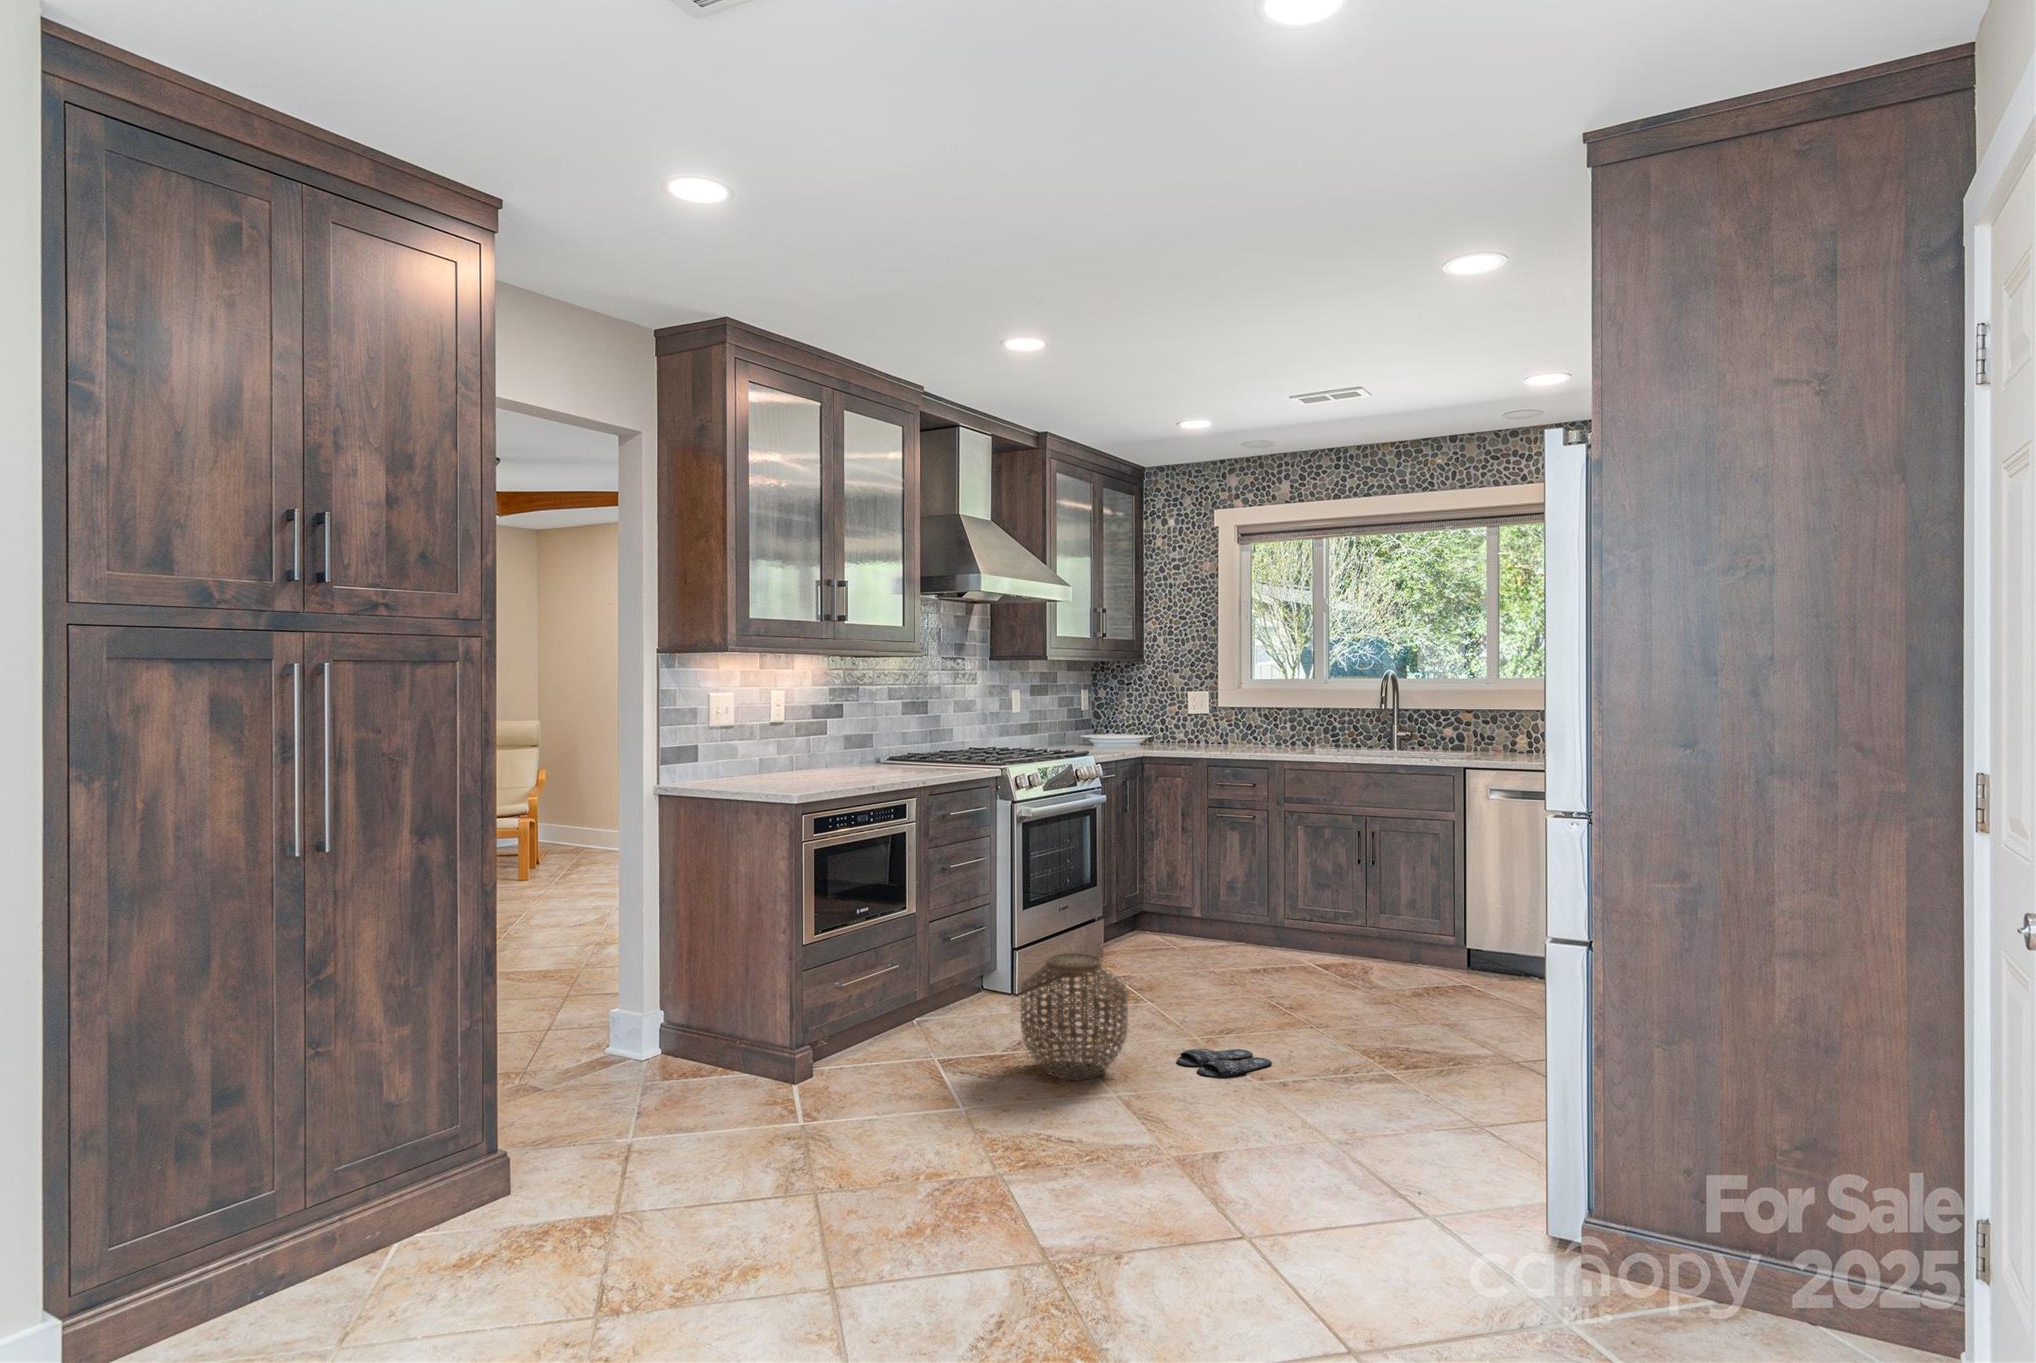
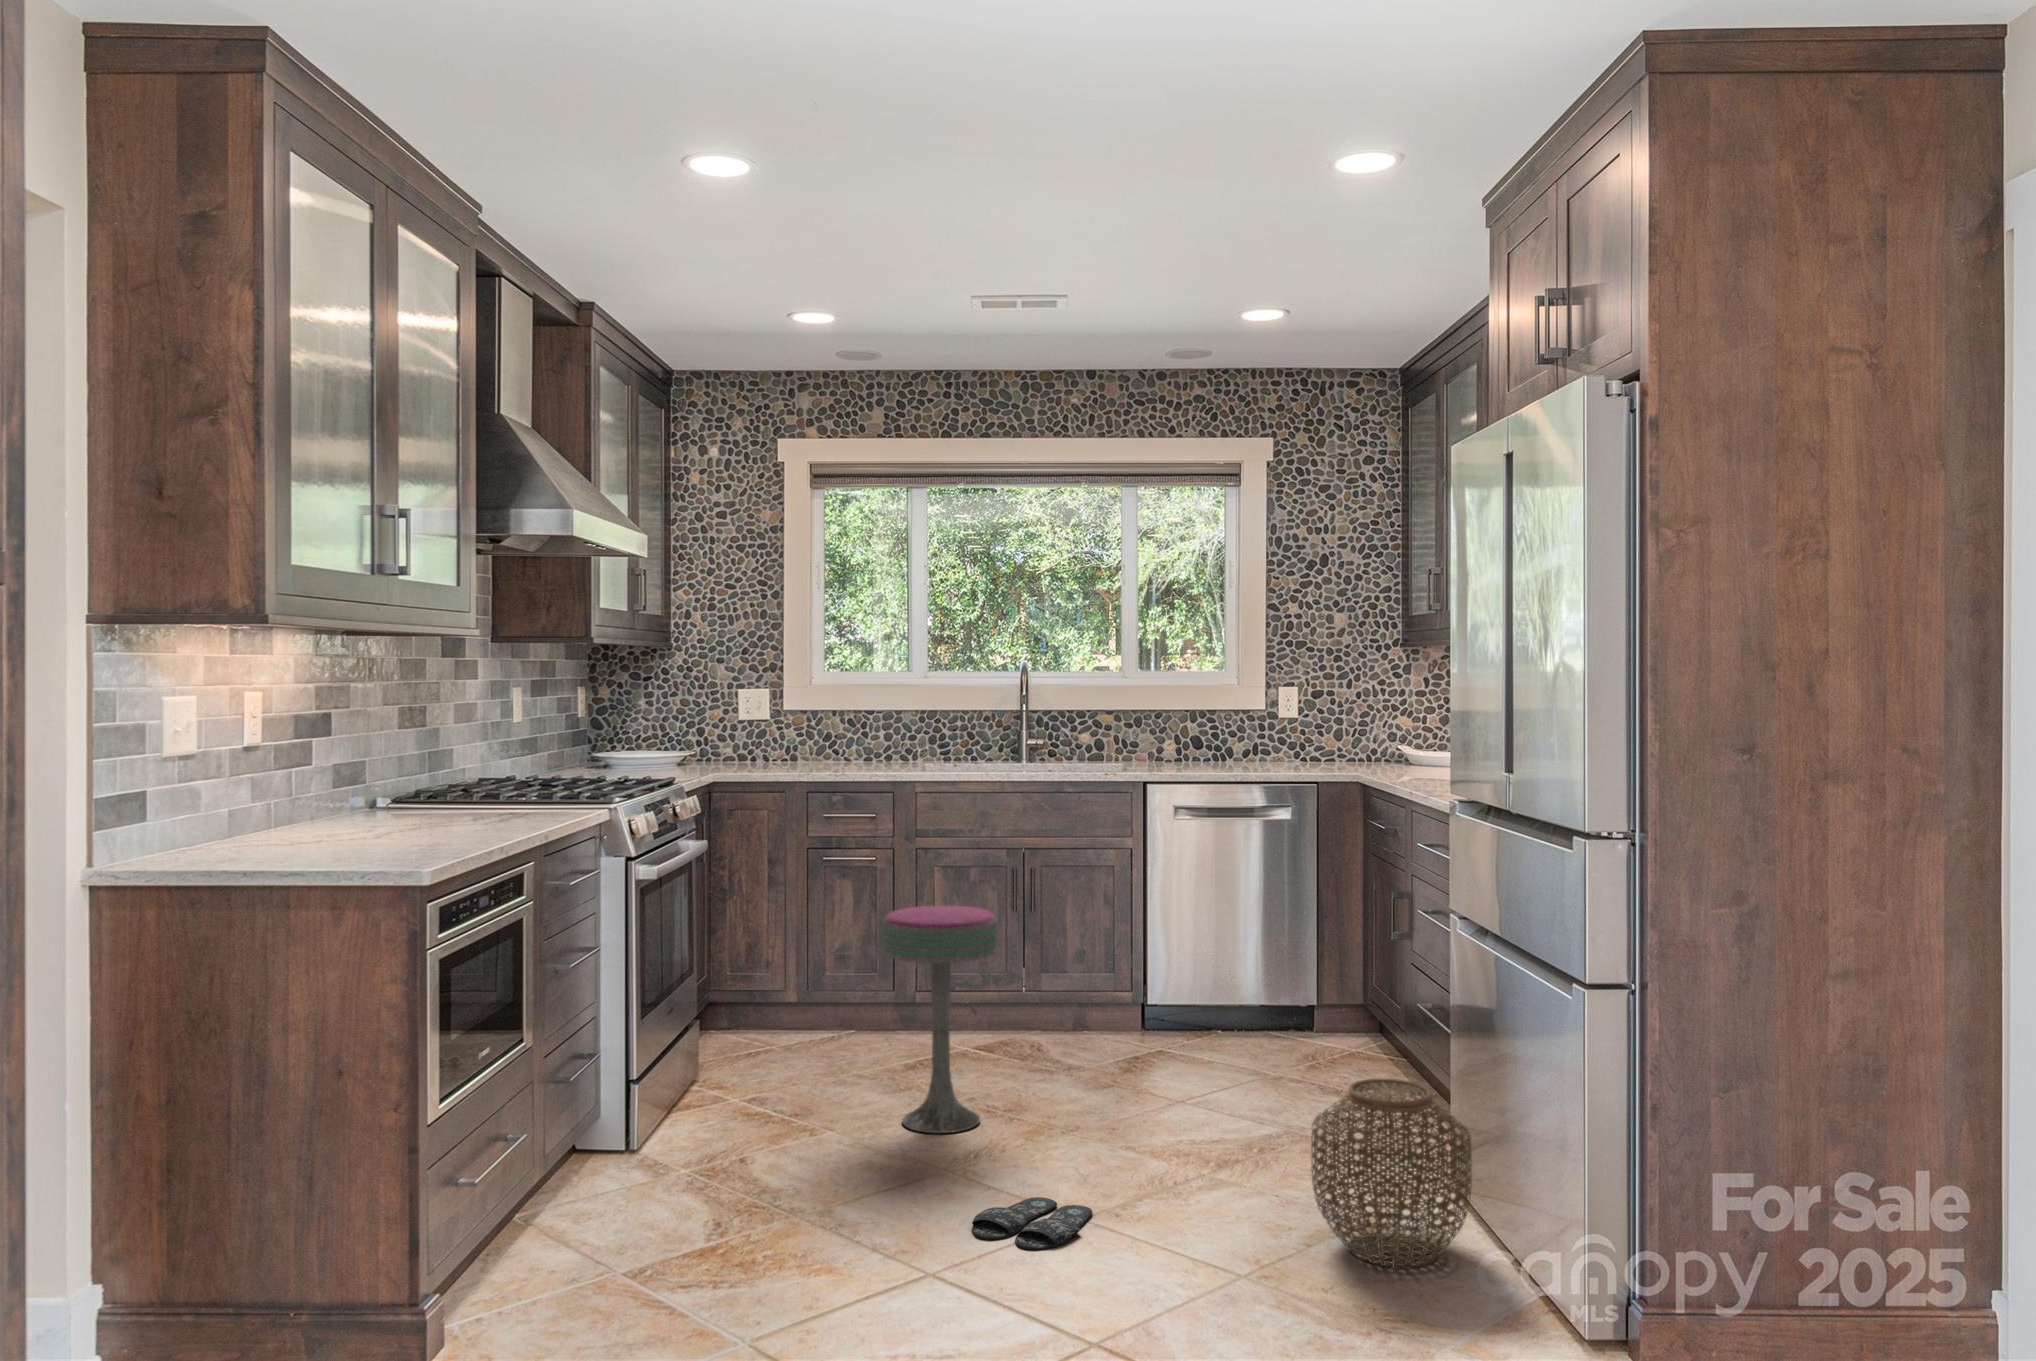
bar stool: none [1193,845,1277,1007] -> present [883,905,998,1133]
woven basket: present [1021,953,1128,1080] -> present [1311,1079,1472,1268]

